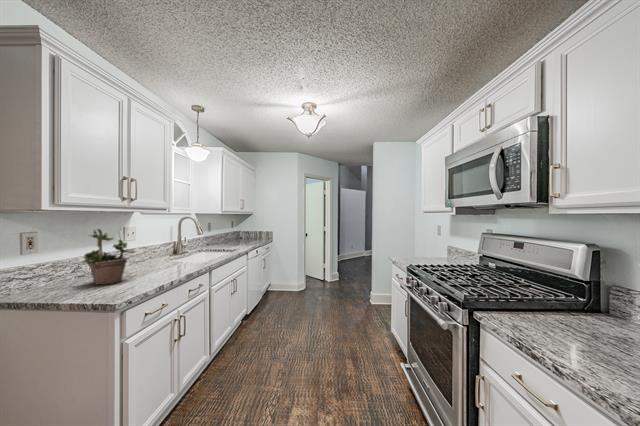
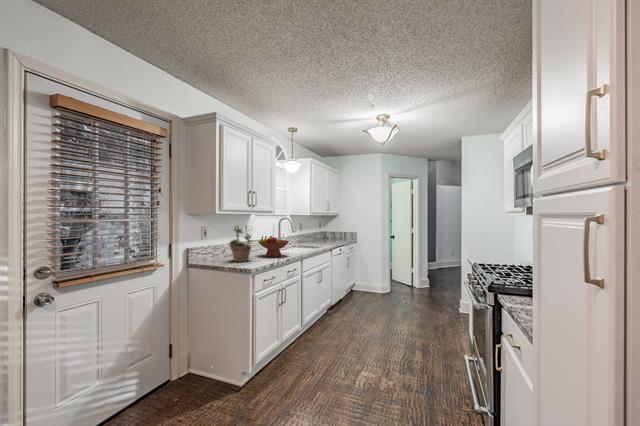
fruit bowl: none [142,241,191,270] -> present [258,236,289,257]

